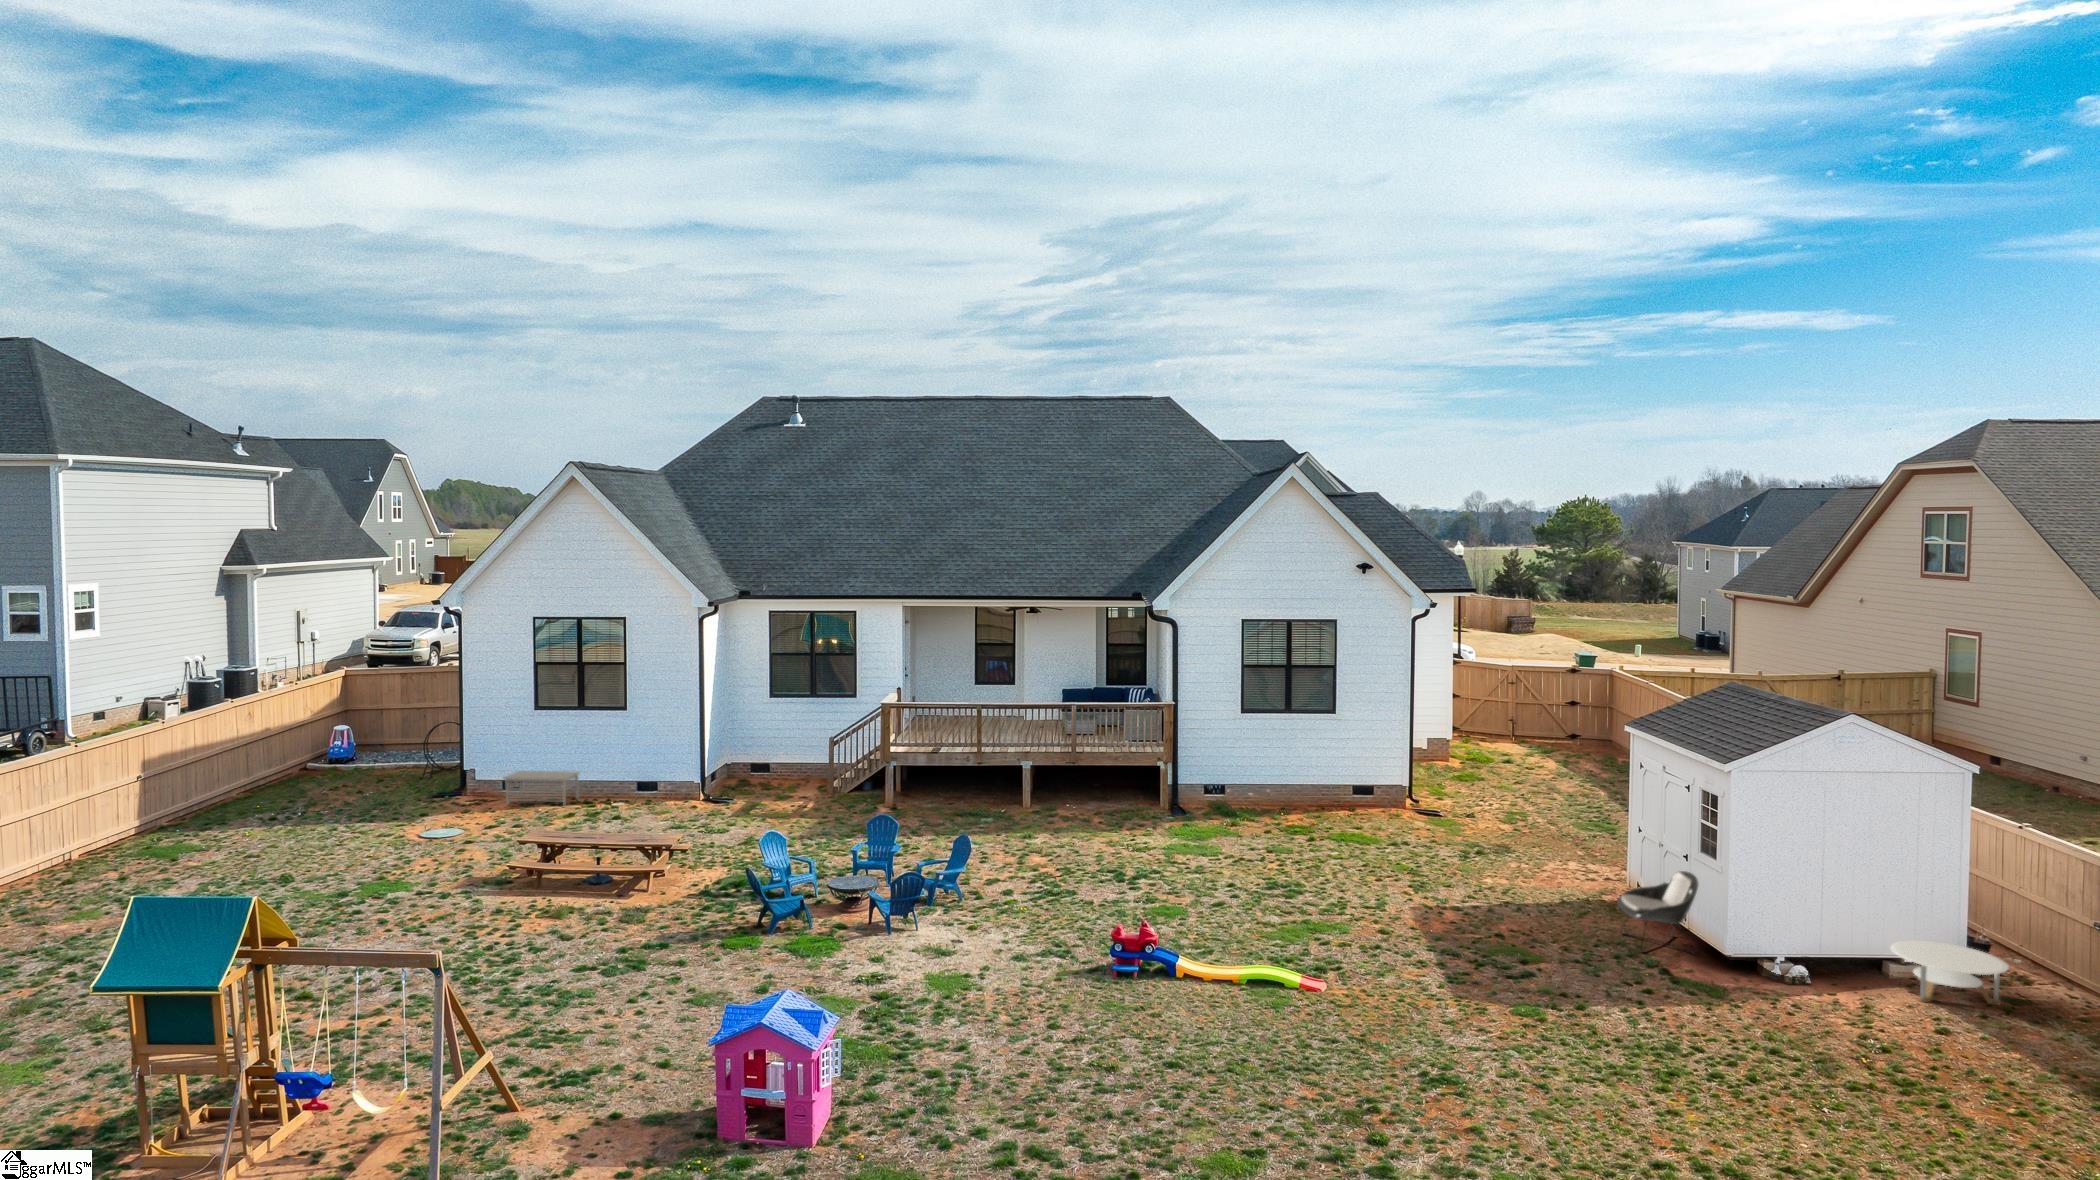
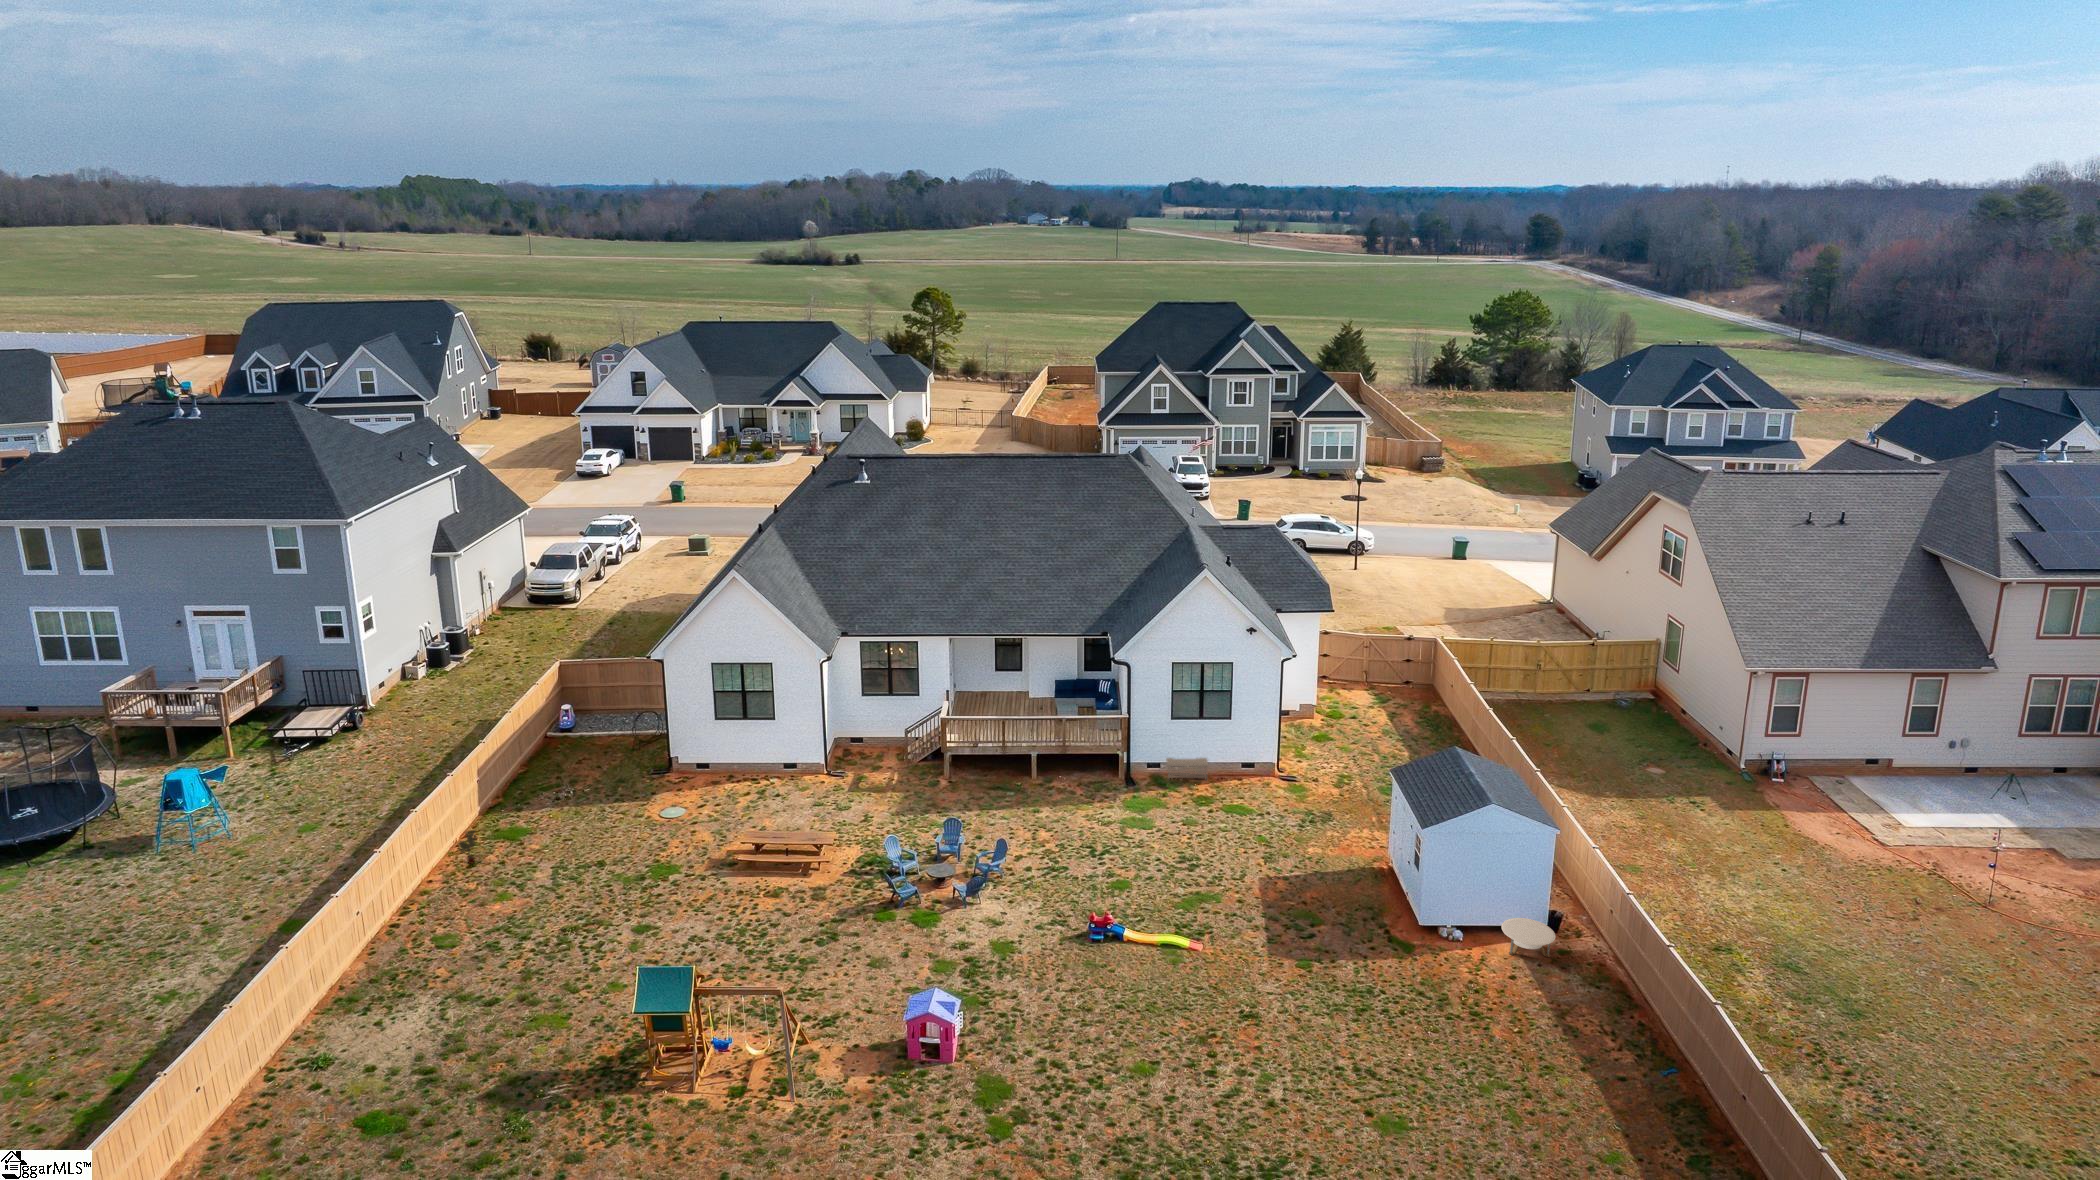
storage bench: present [503,771,579,805] -> present [1166,758,1208,779]
potted tree: none [41,817,88,877] -> present [458,831,478,864]
lounge chair: present [1617,871,1698,955] -> none [1372,871,1413,919]

